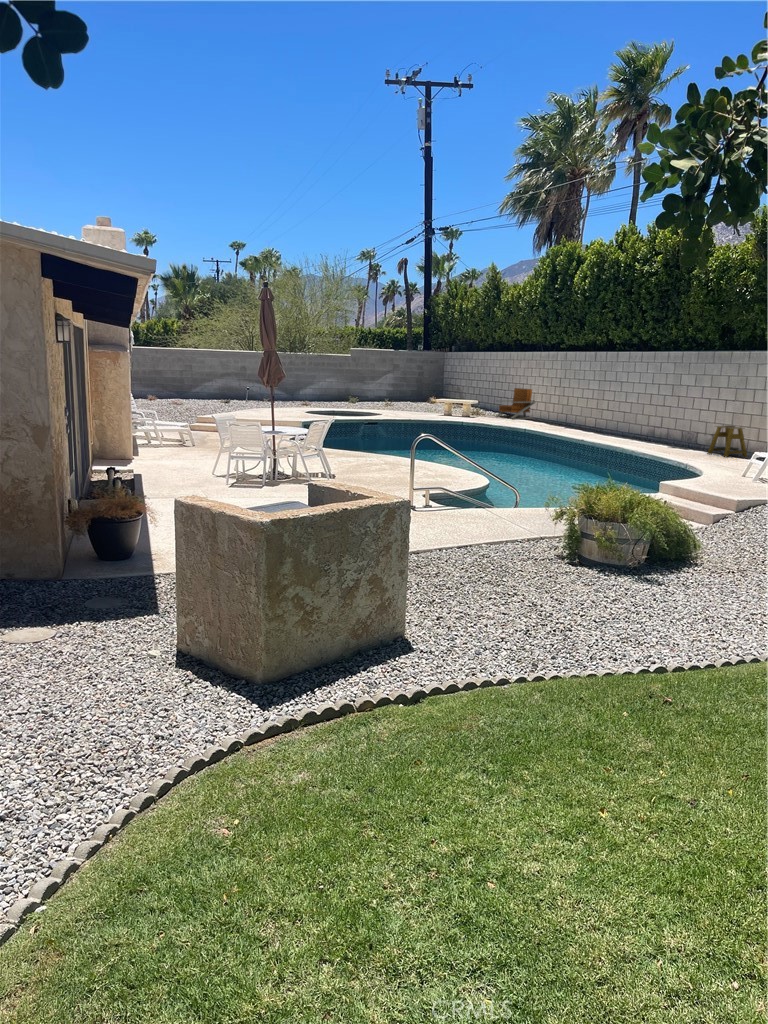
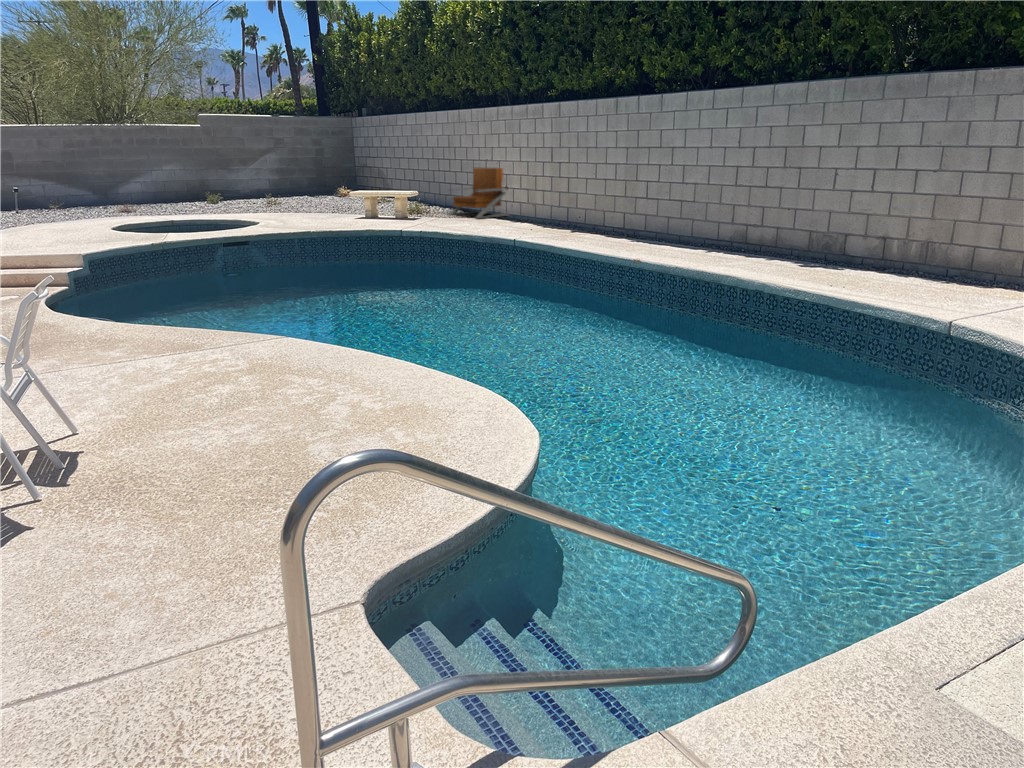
side table: present [707,426,747,457] -> none [905,224,992,291]

